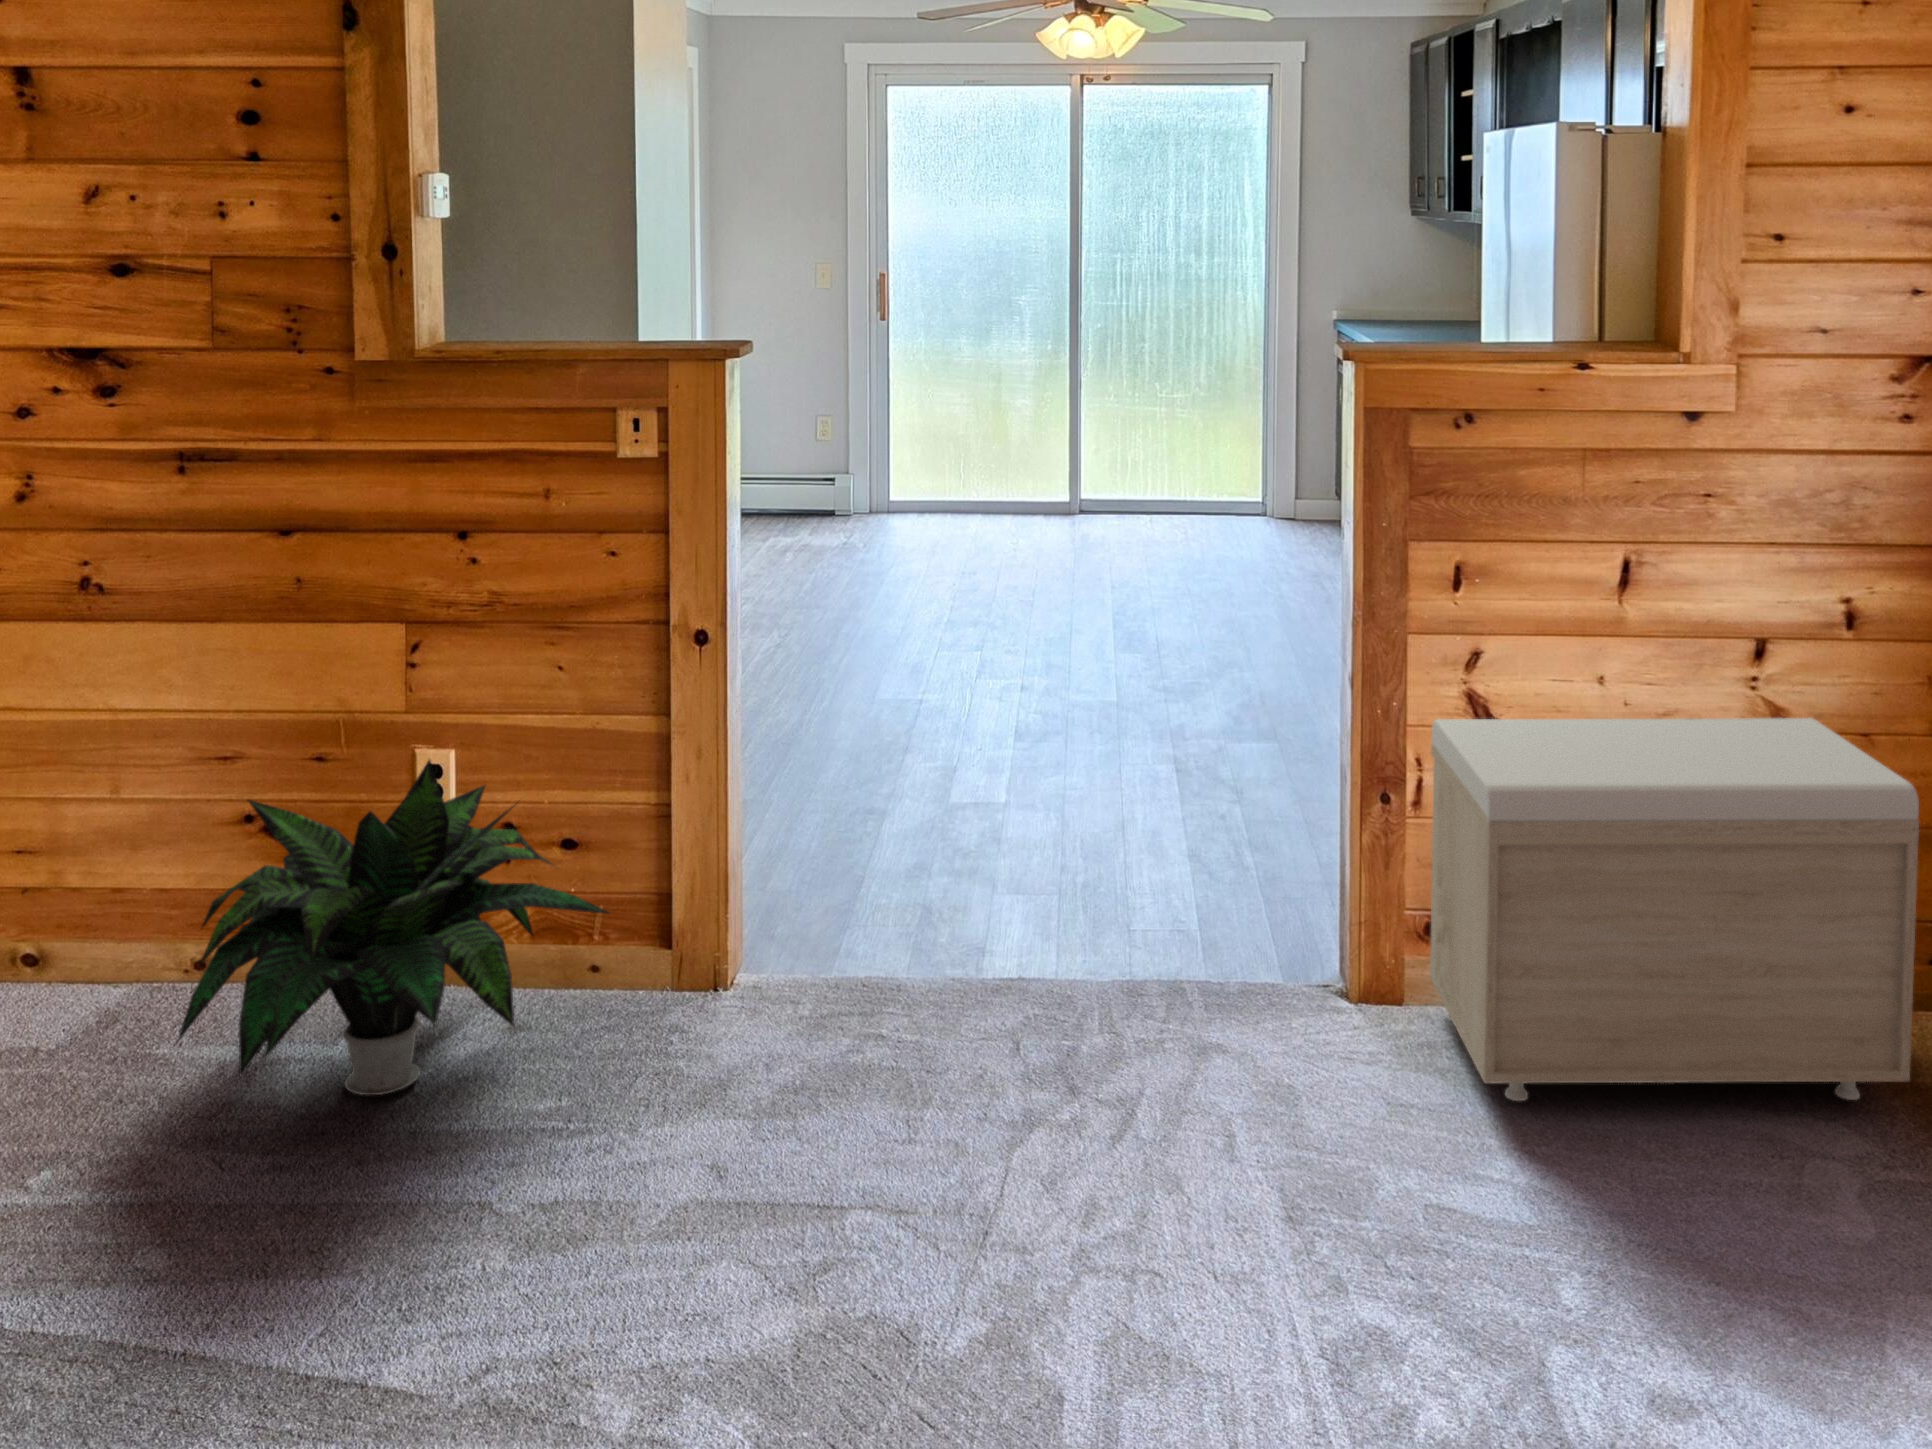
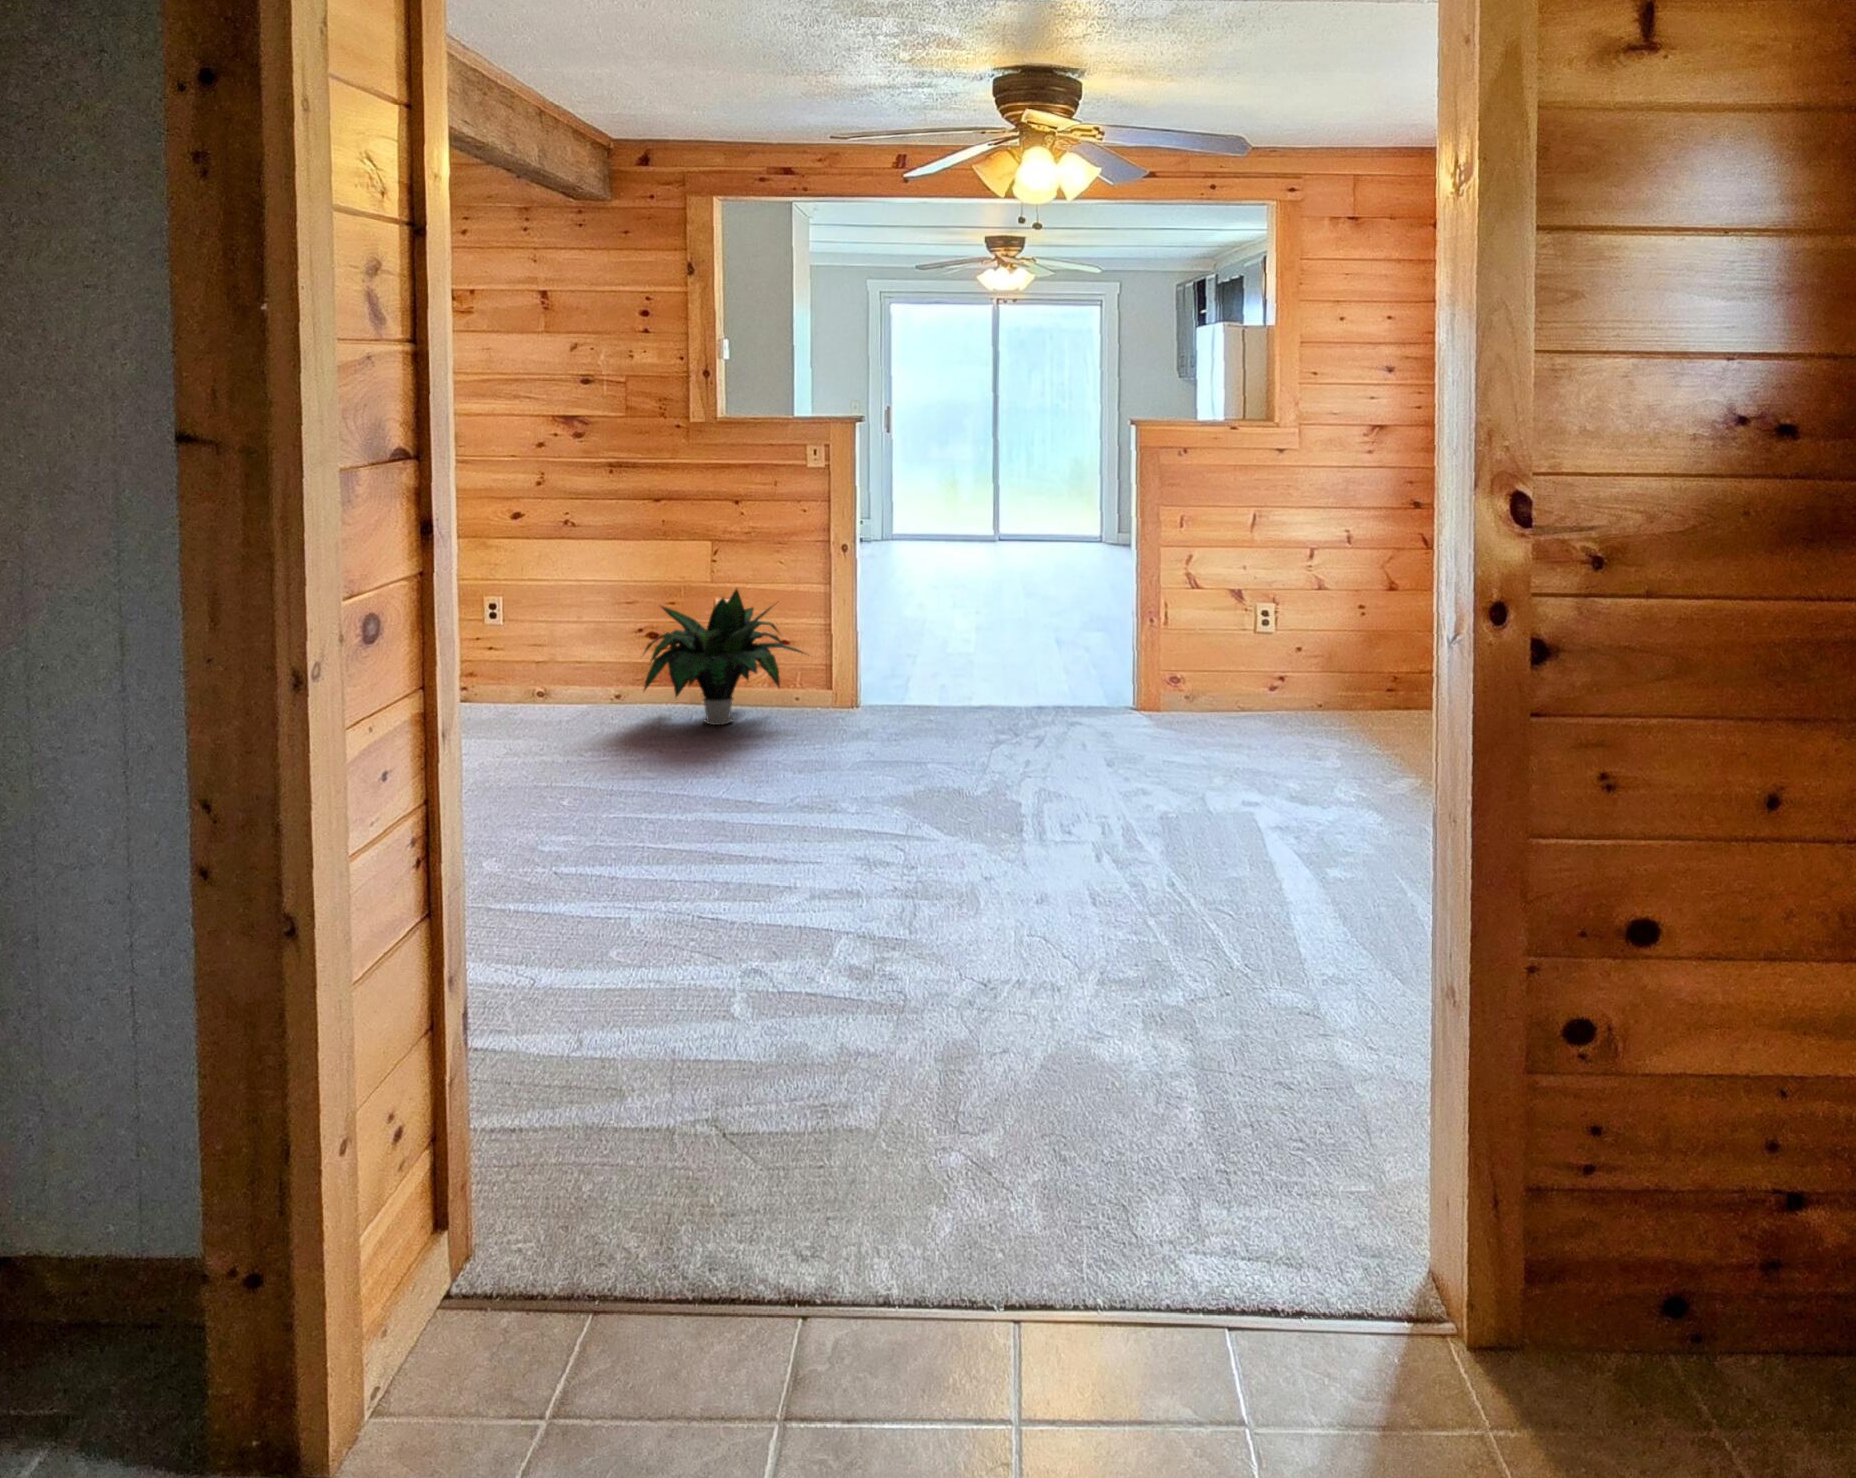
storage bench: present [1430,718,1919,1101] -> none [1166,581,1360,727]

